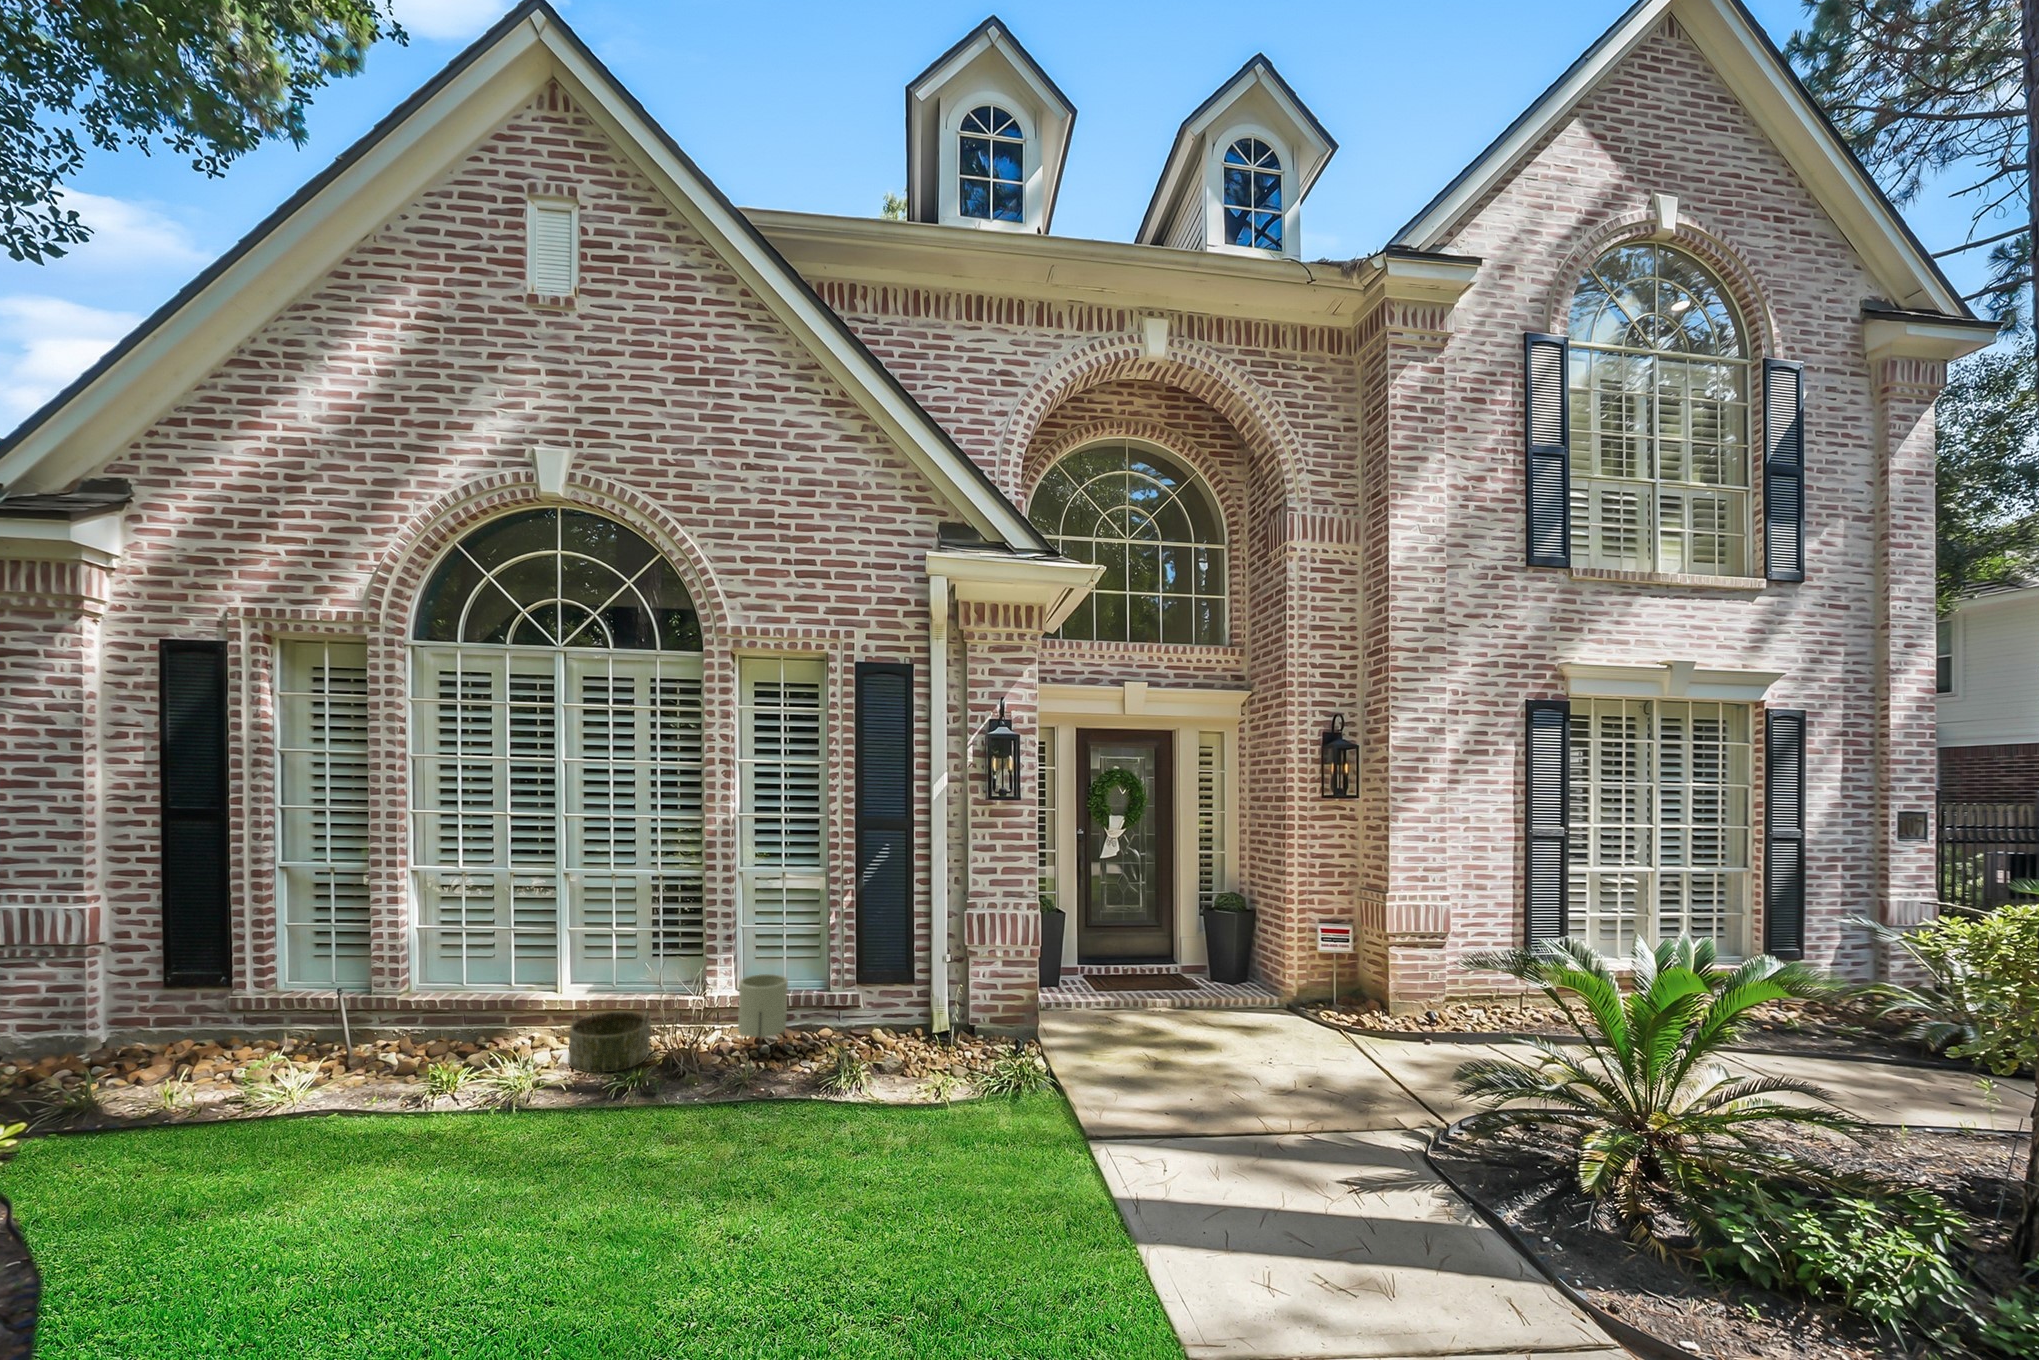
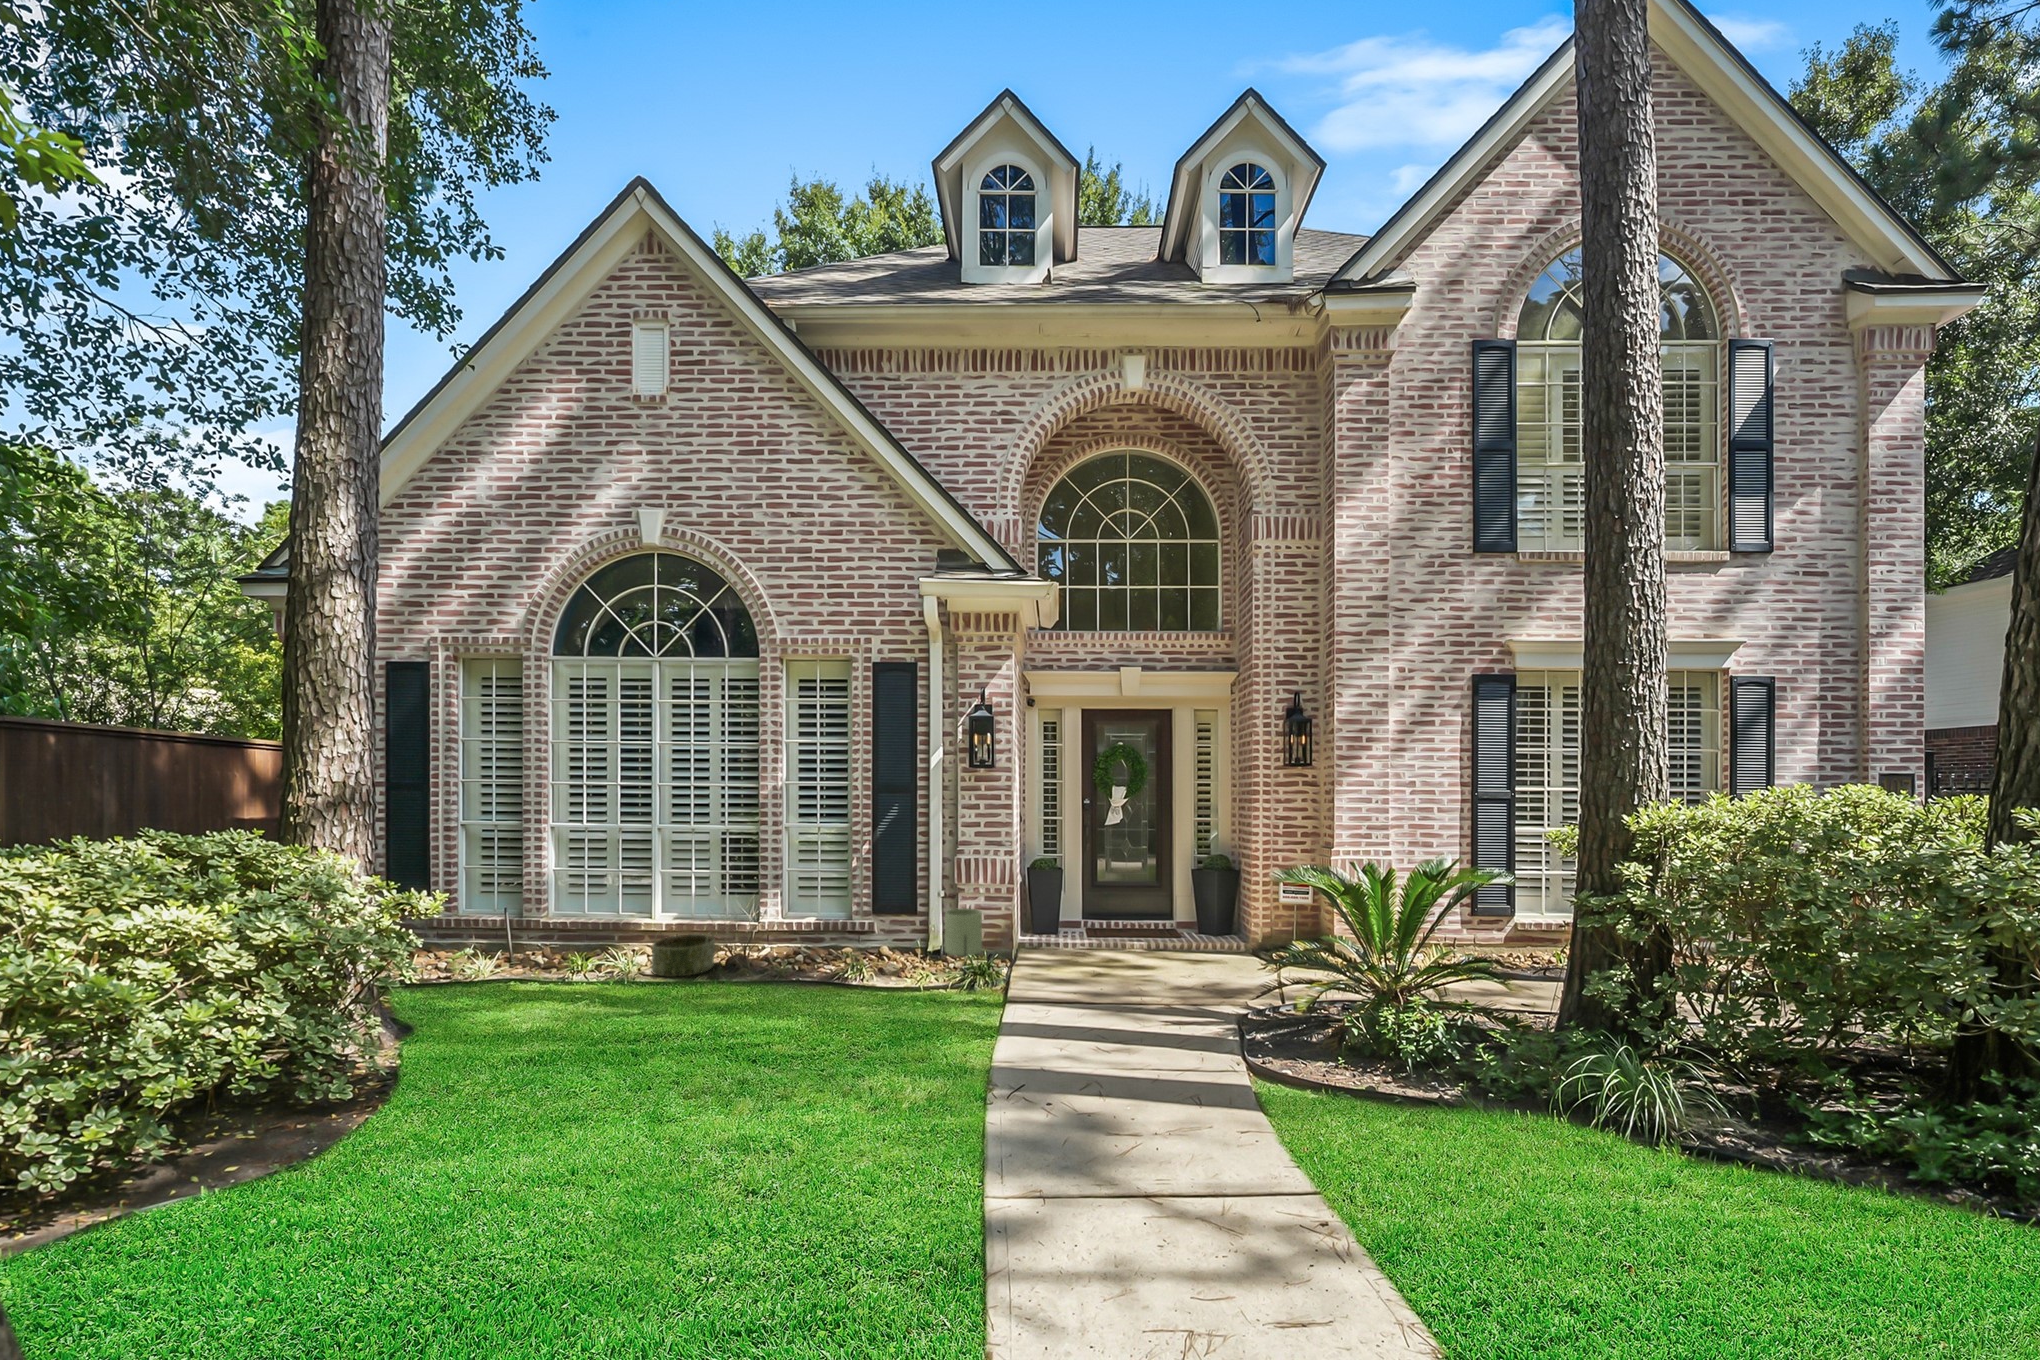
planter: present [738,974,788,1047] -> present [945,908,982,966]

